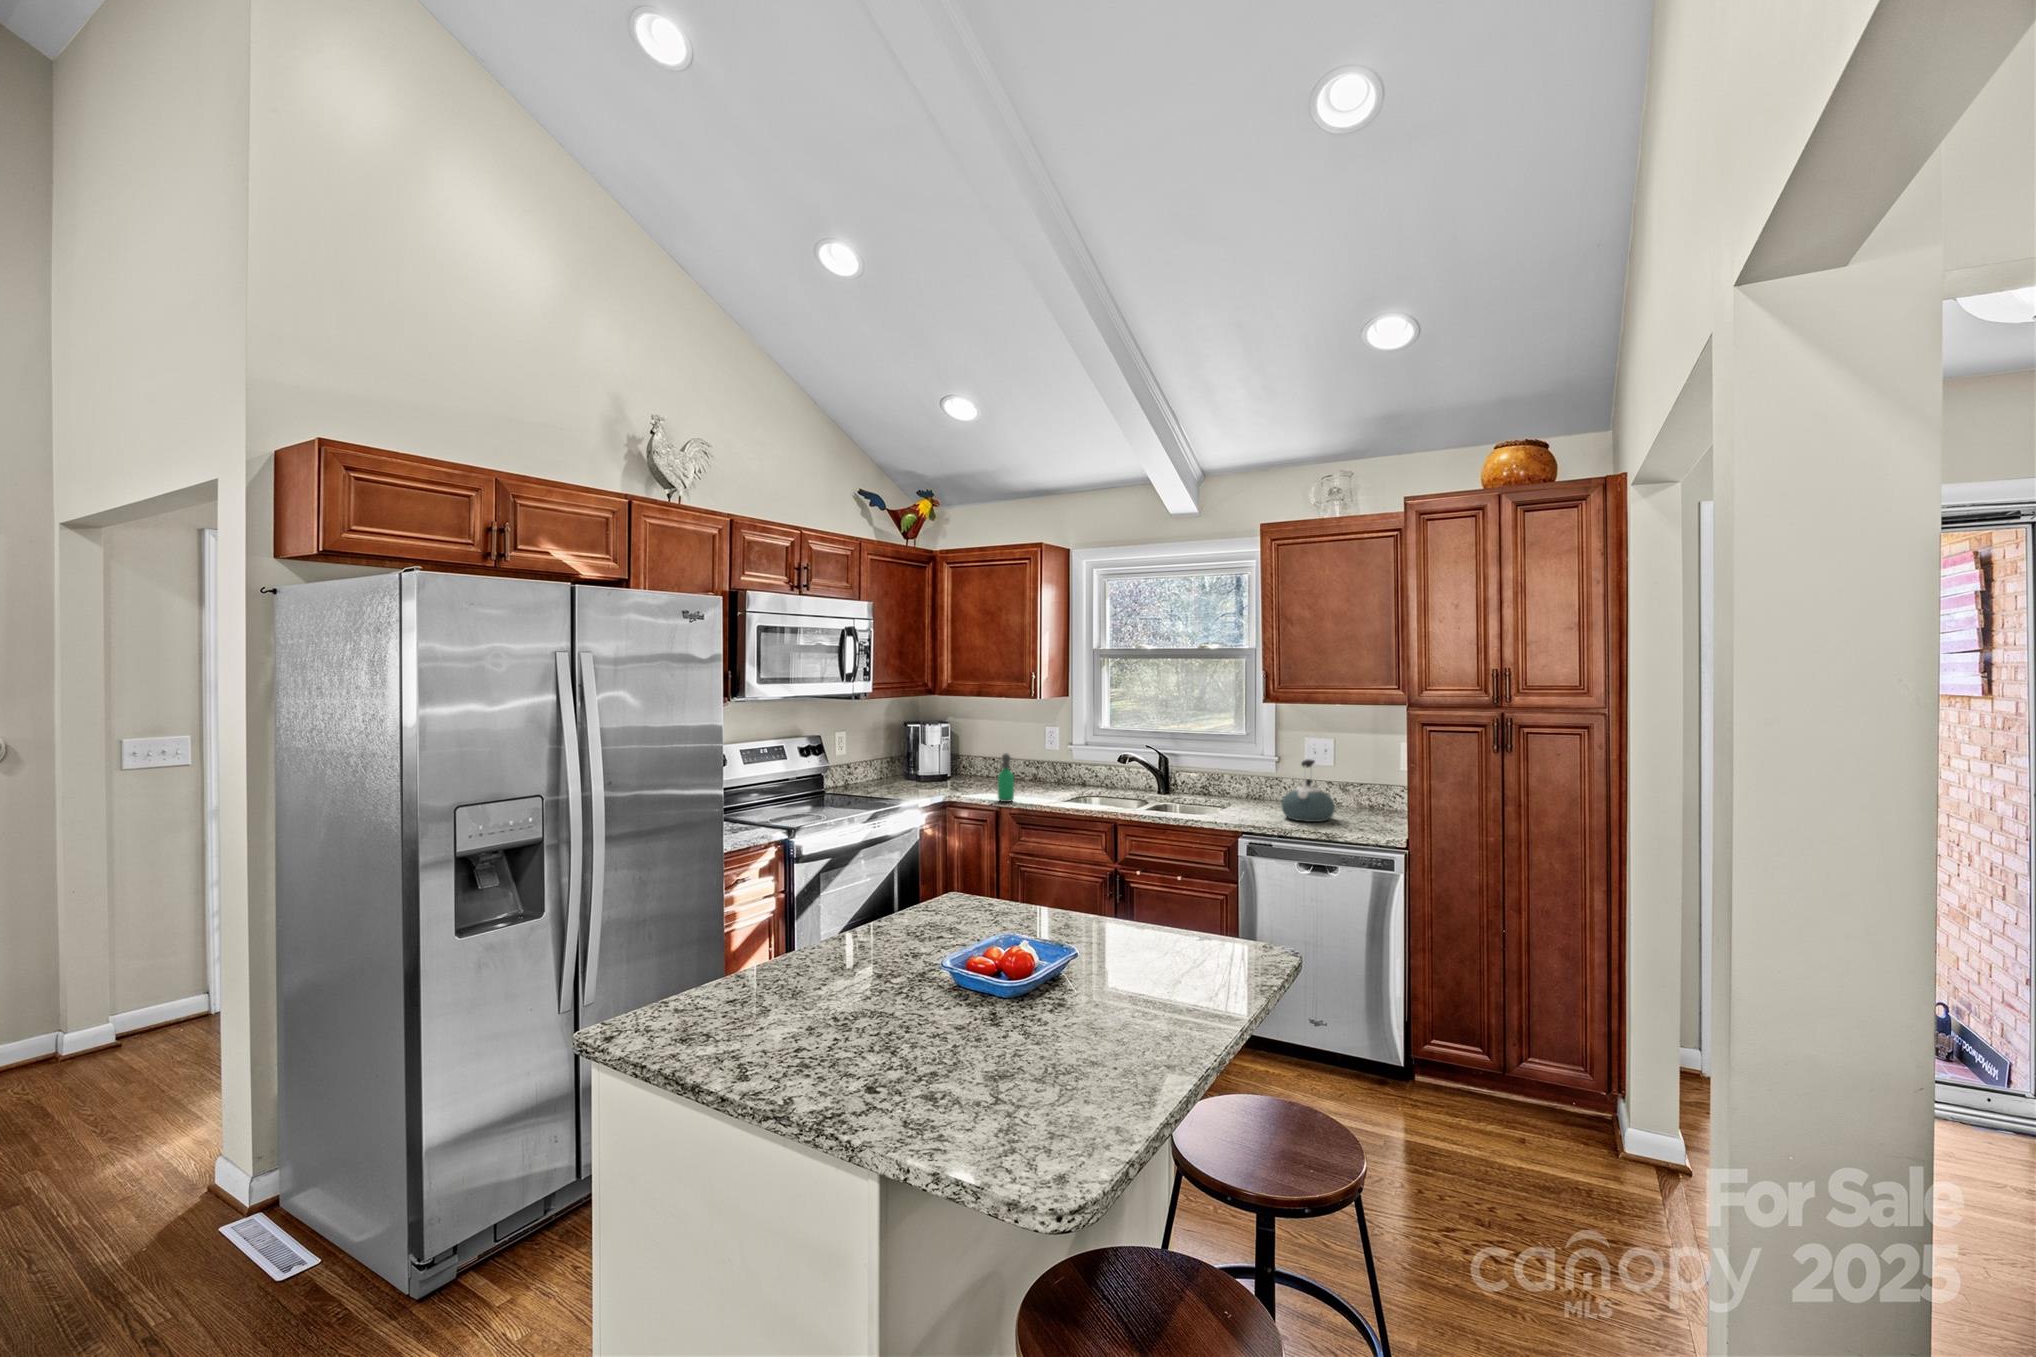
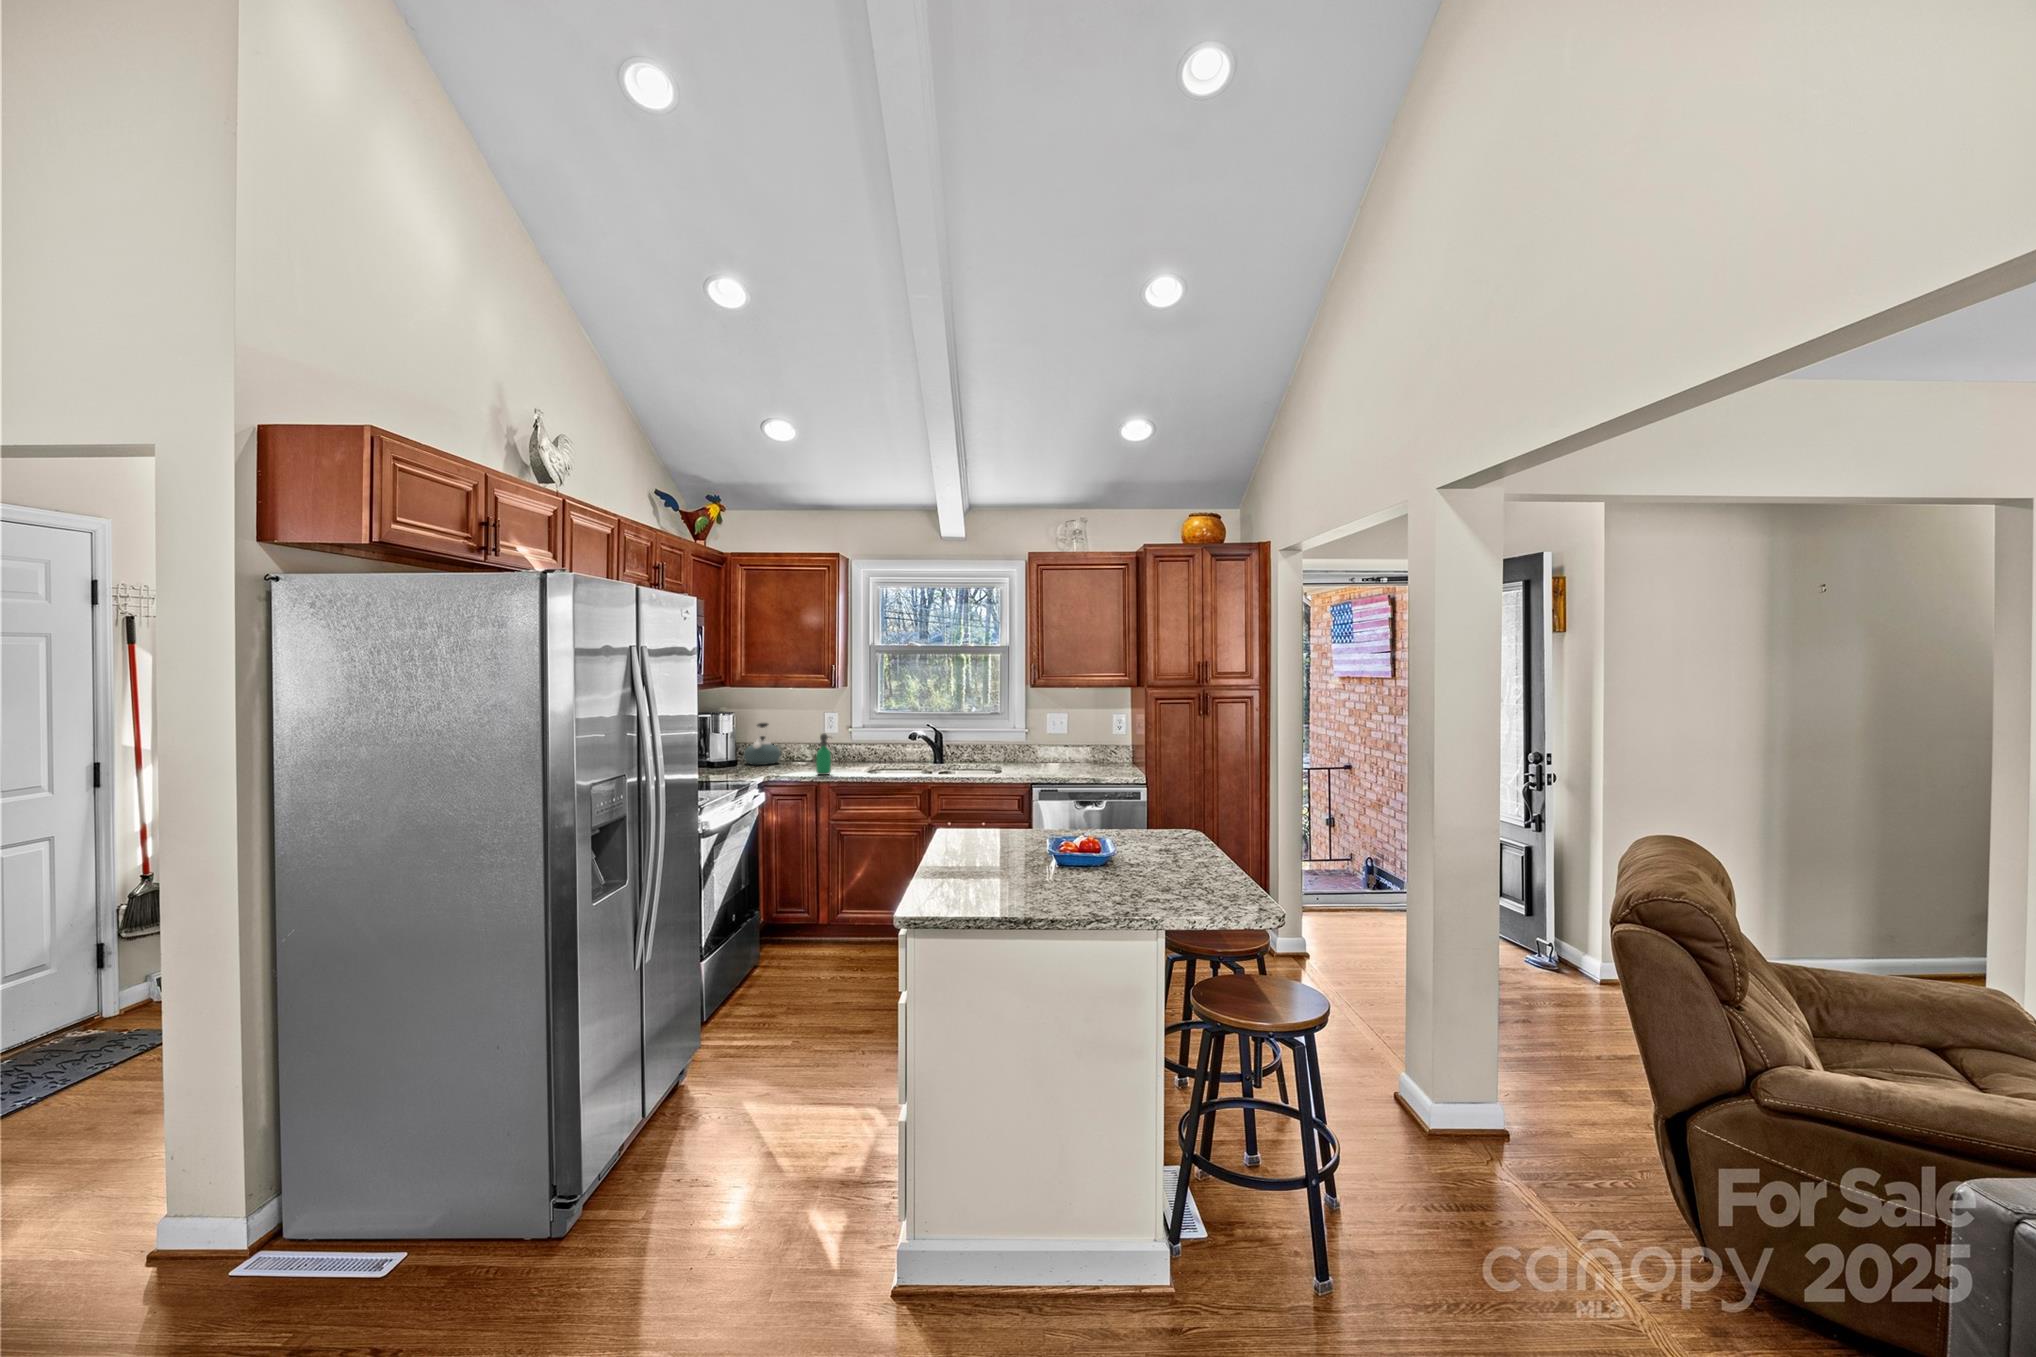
kettle: present [1281,760,1335,822] -> present [744,723,781,765]

